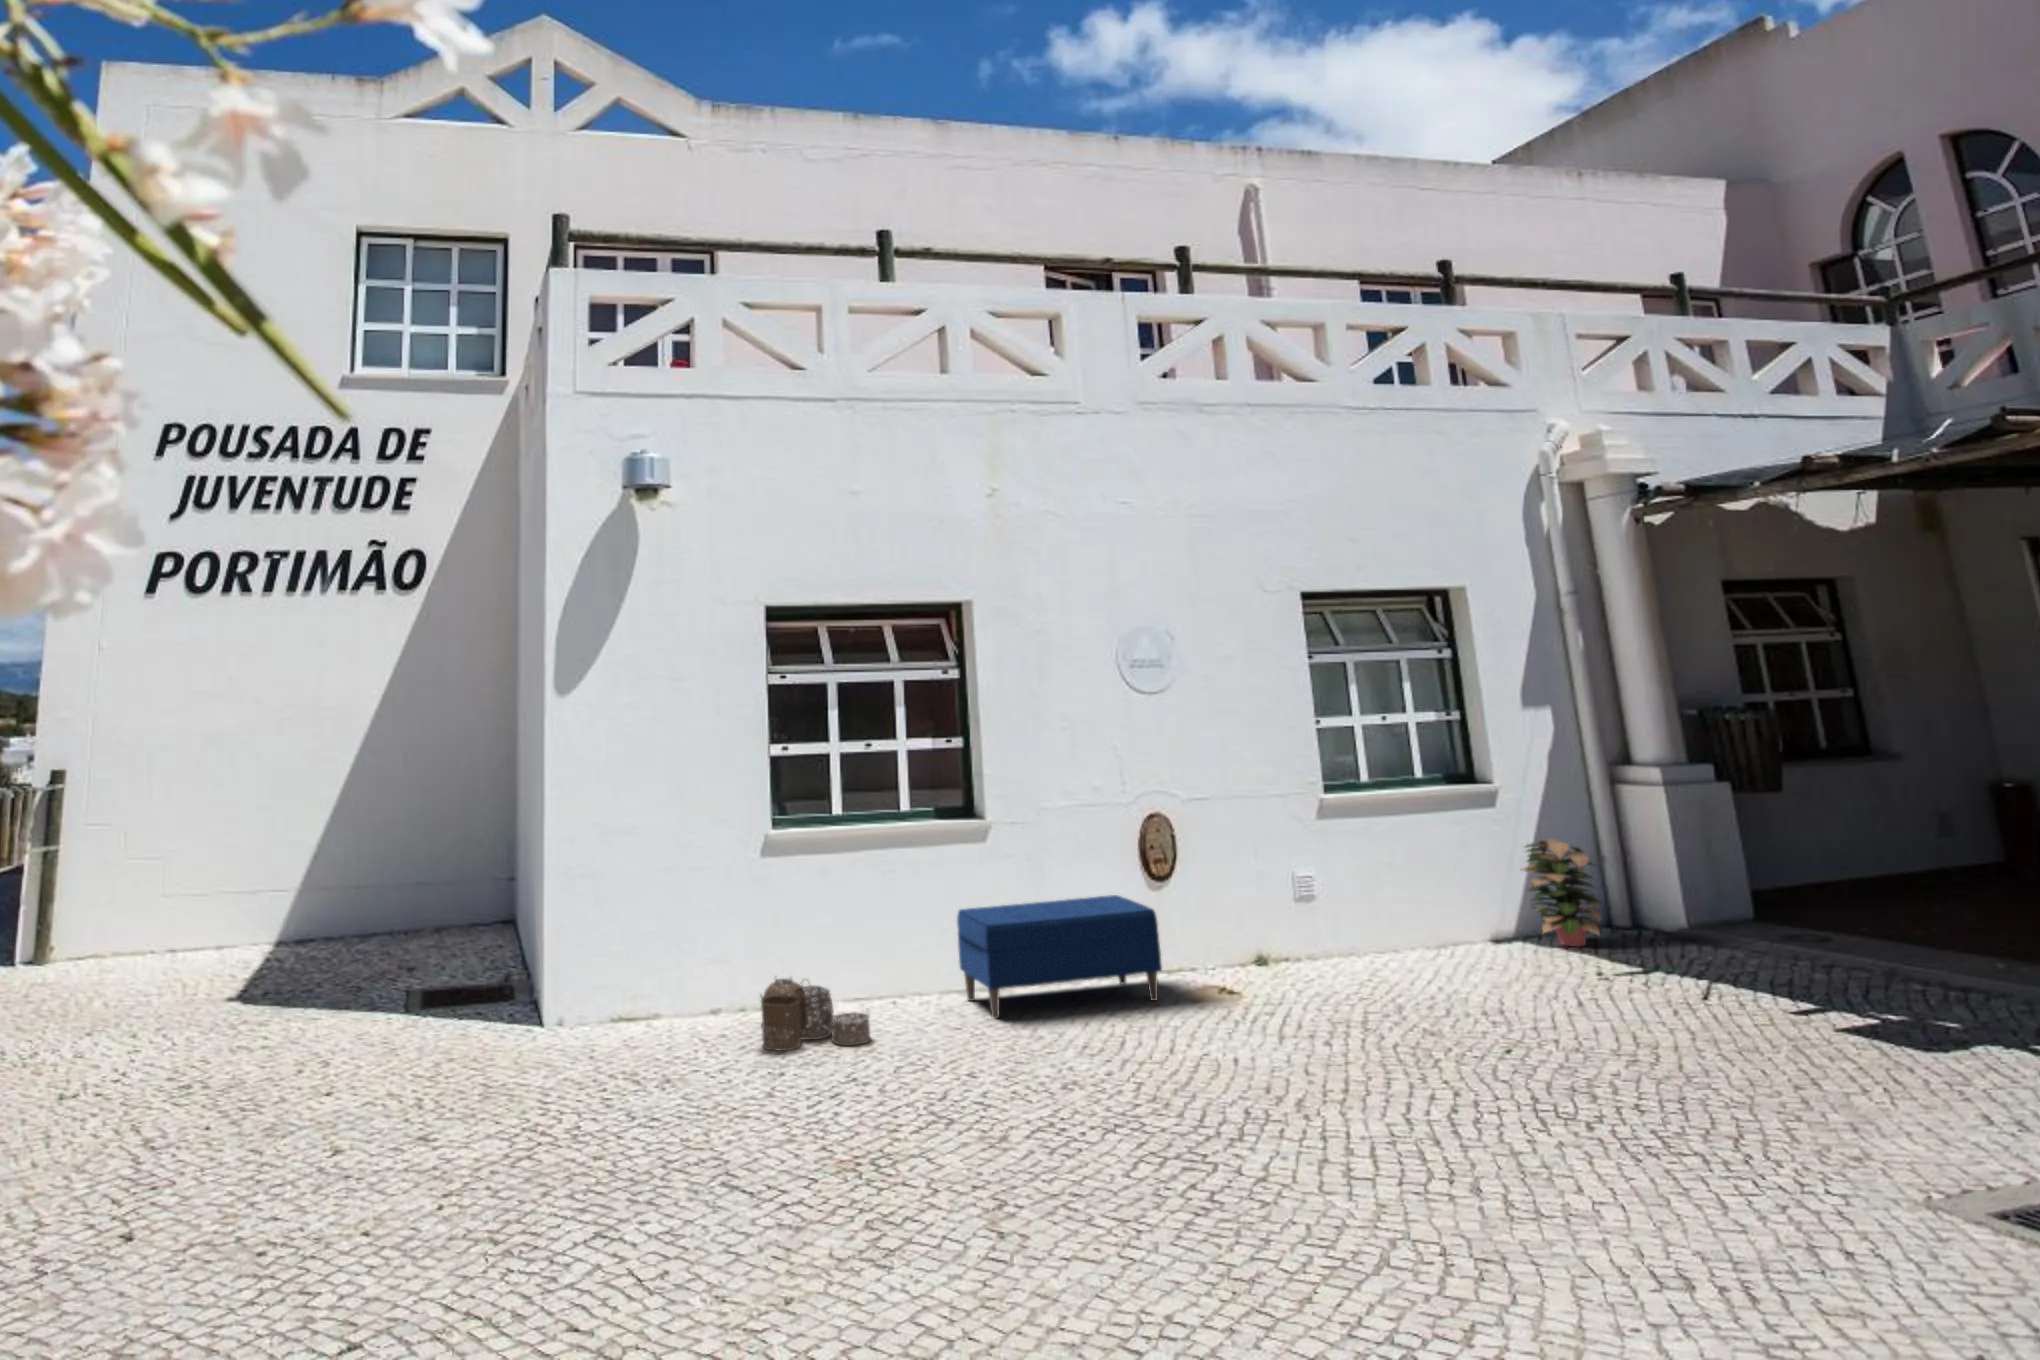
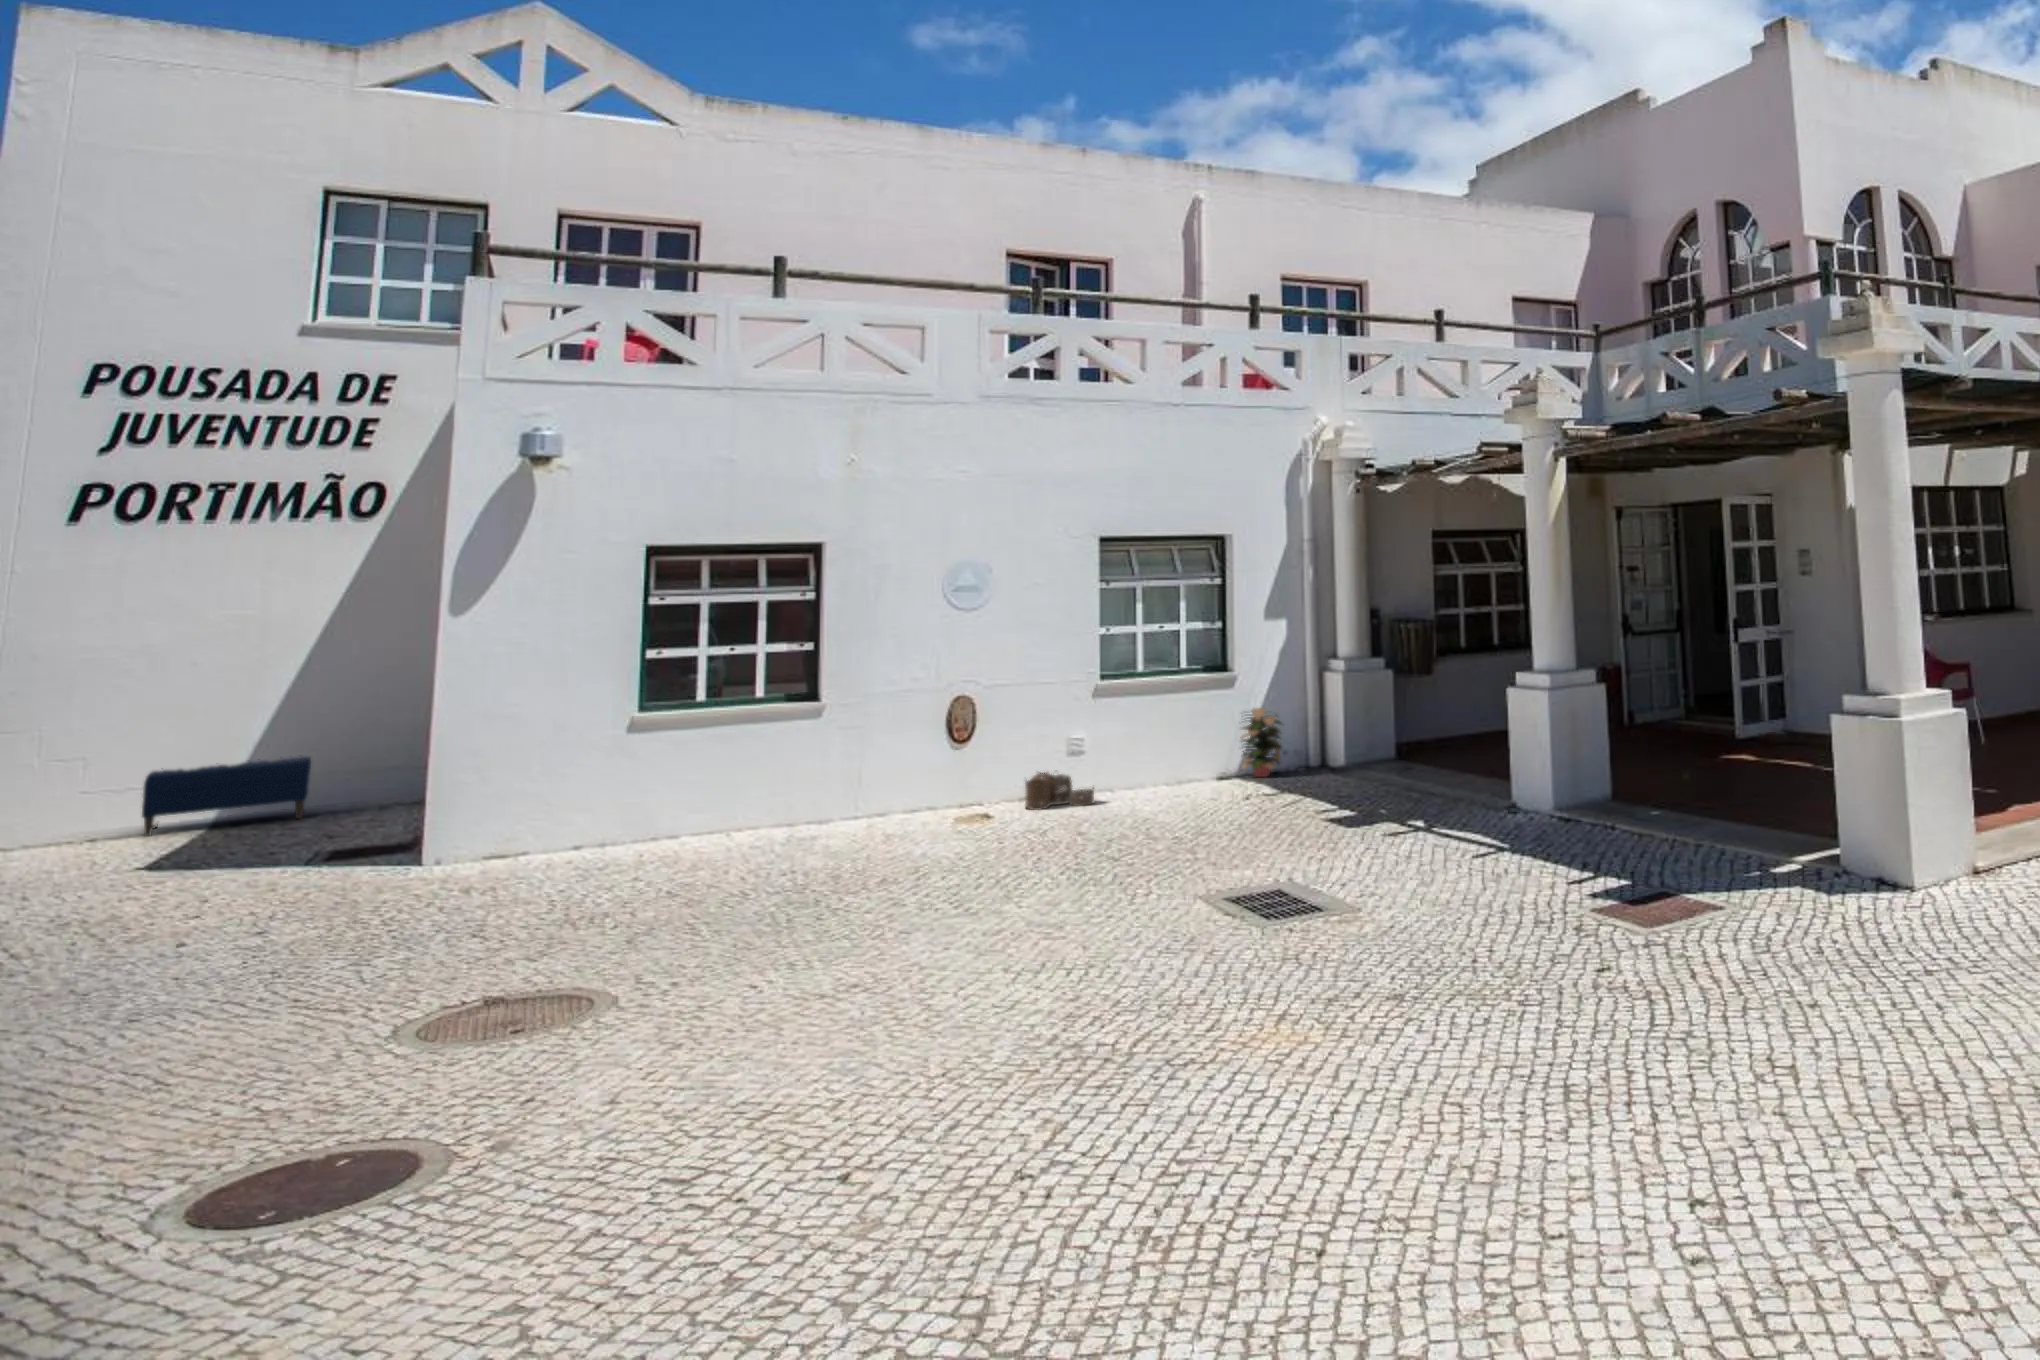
bench: present [957,895,1162,1019] -> present [142,757,311,836]
woven basket: present [761,979,870,1051] -> present [1025,772,1094,810]

